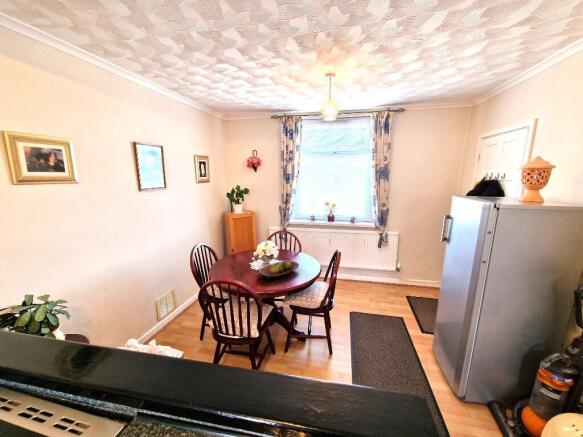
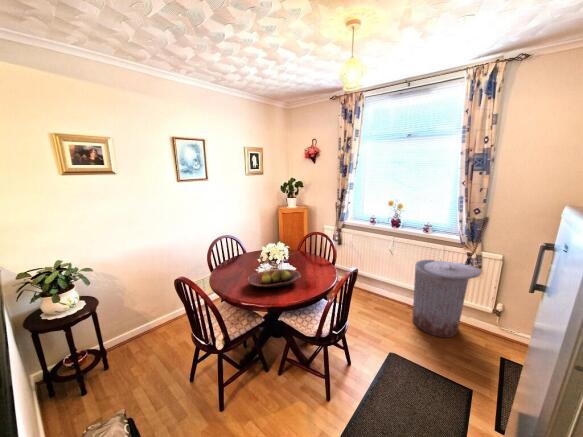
trash can: none [351,241,391,295] -> present [413,260,481,337]

